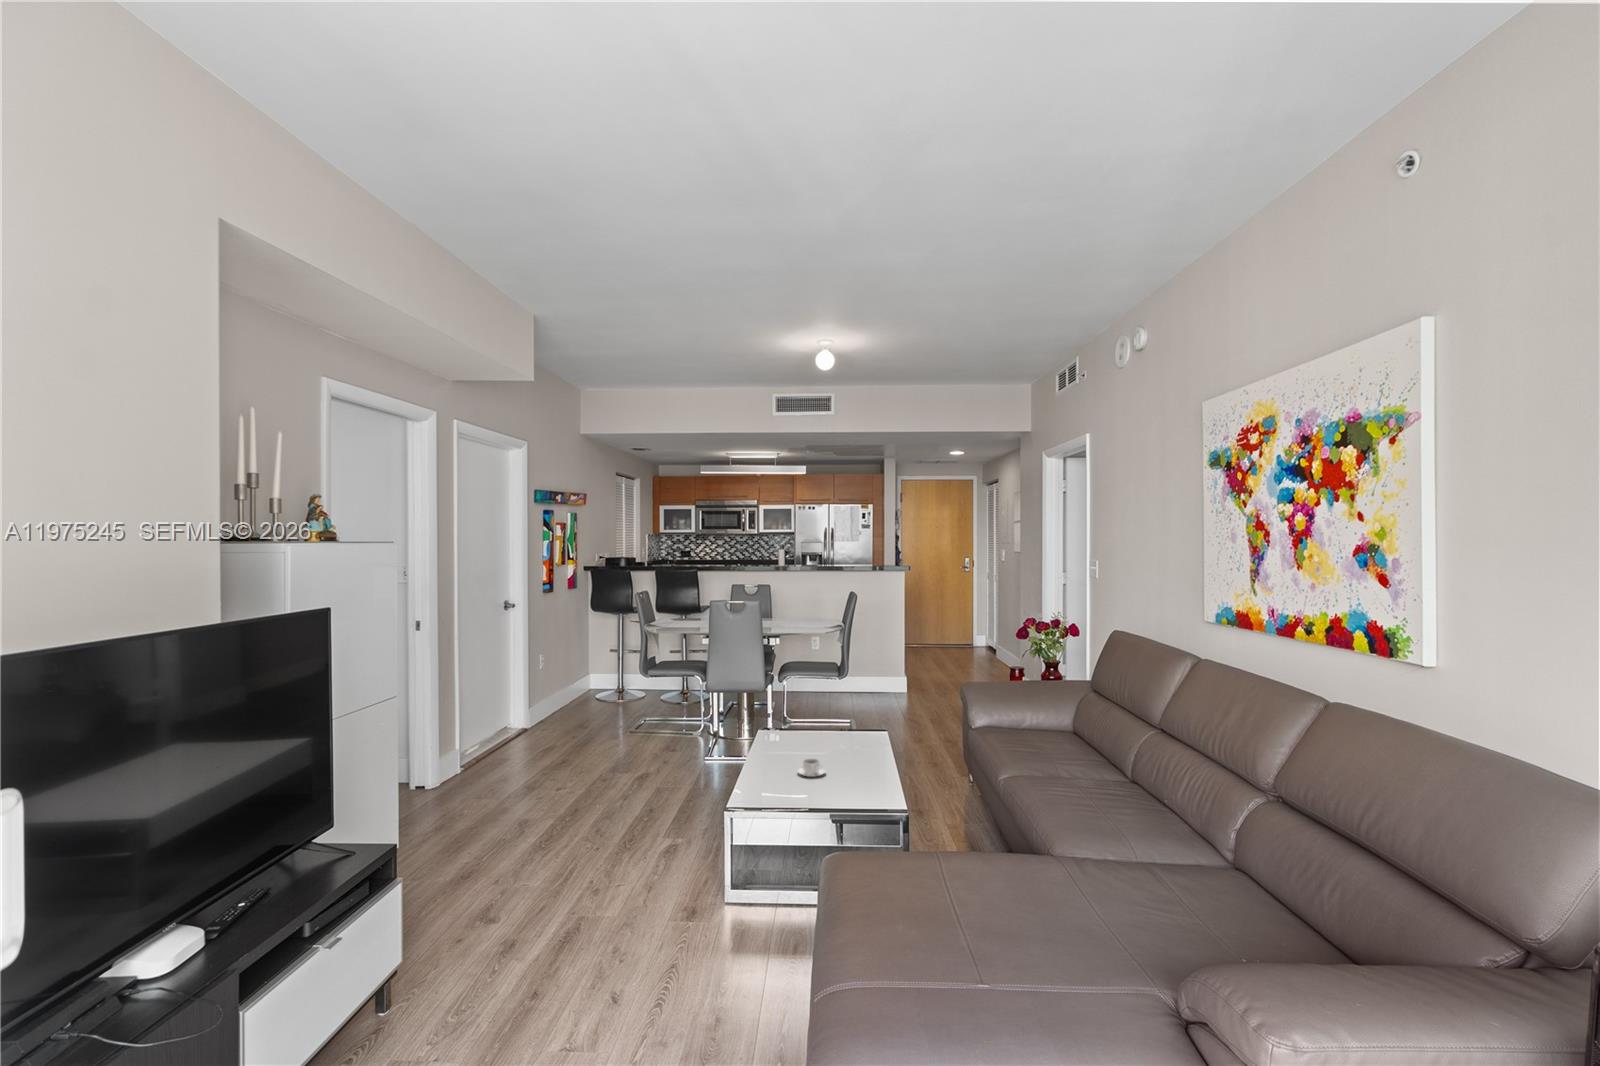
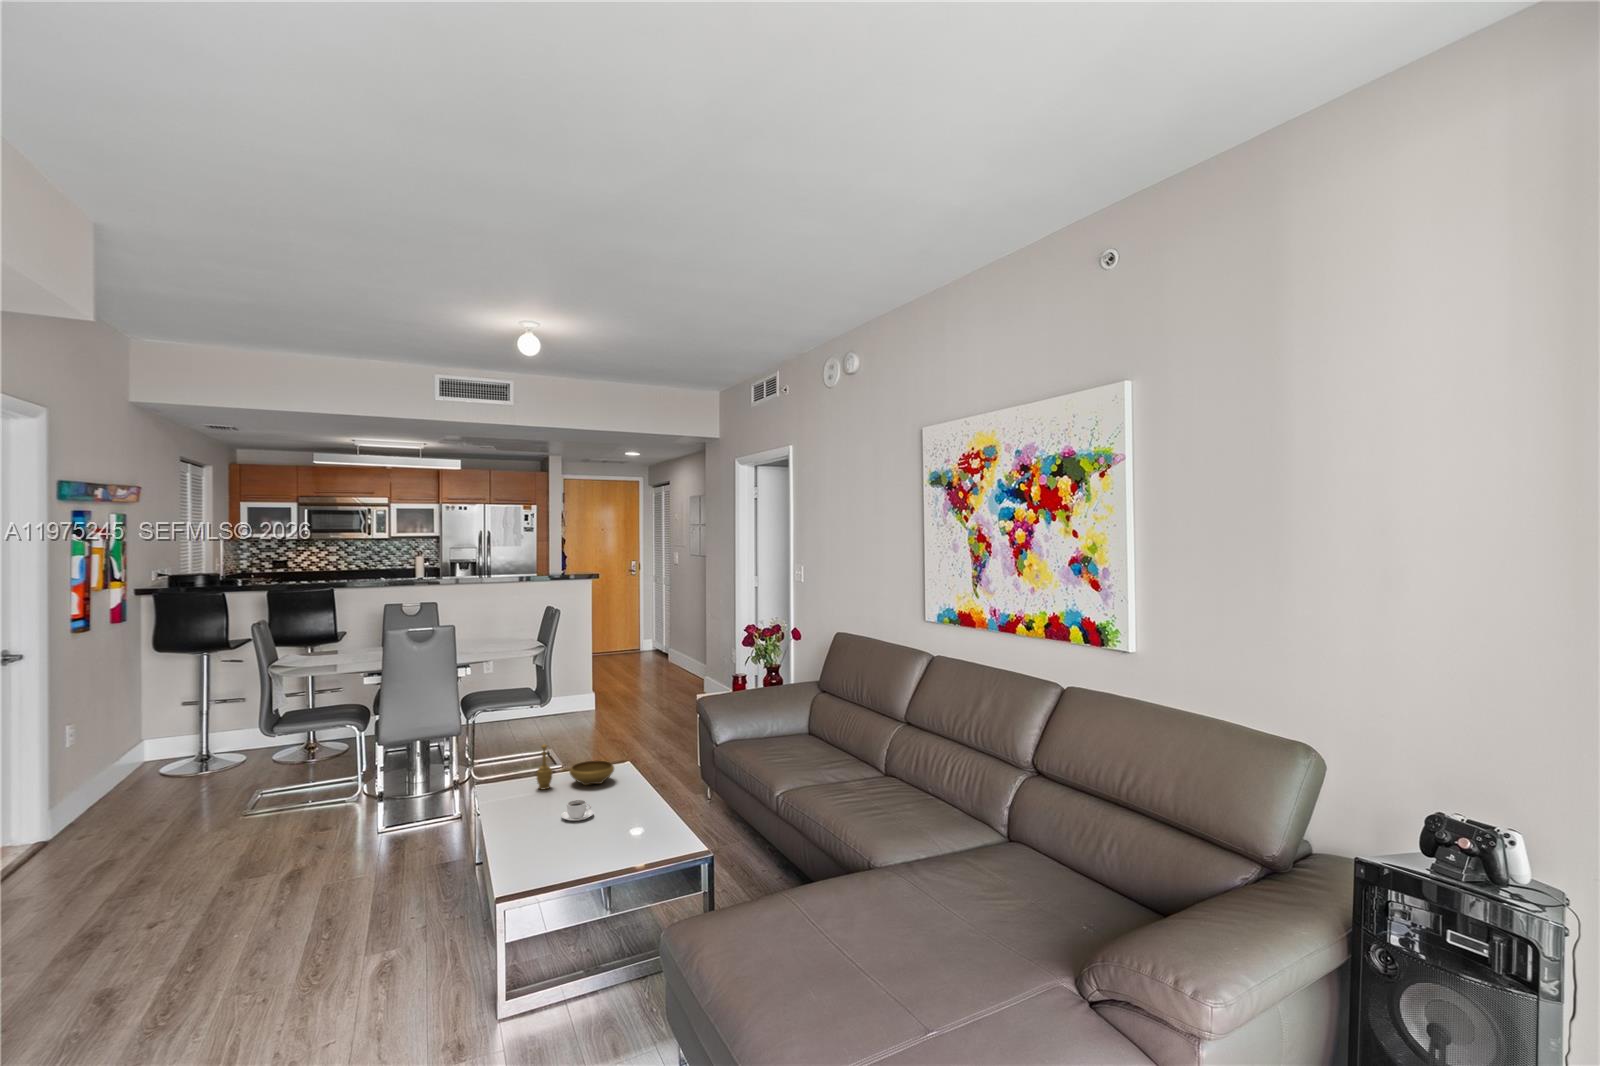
decorative bowl: none [793,707,862,750] -> present [536,744,614,789]

